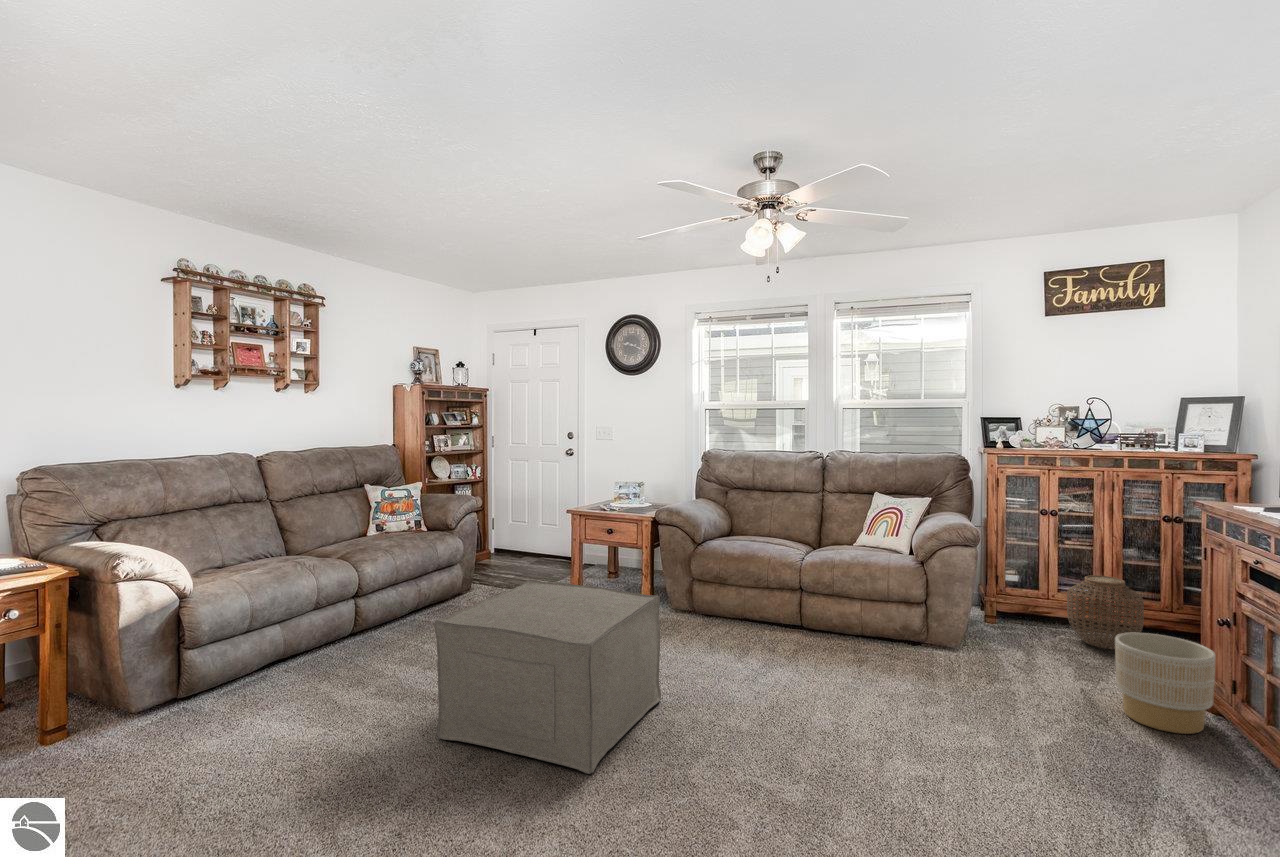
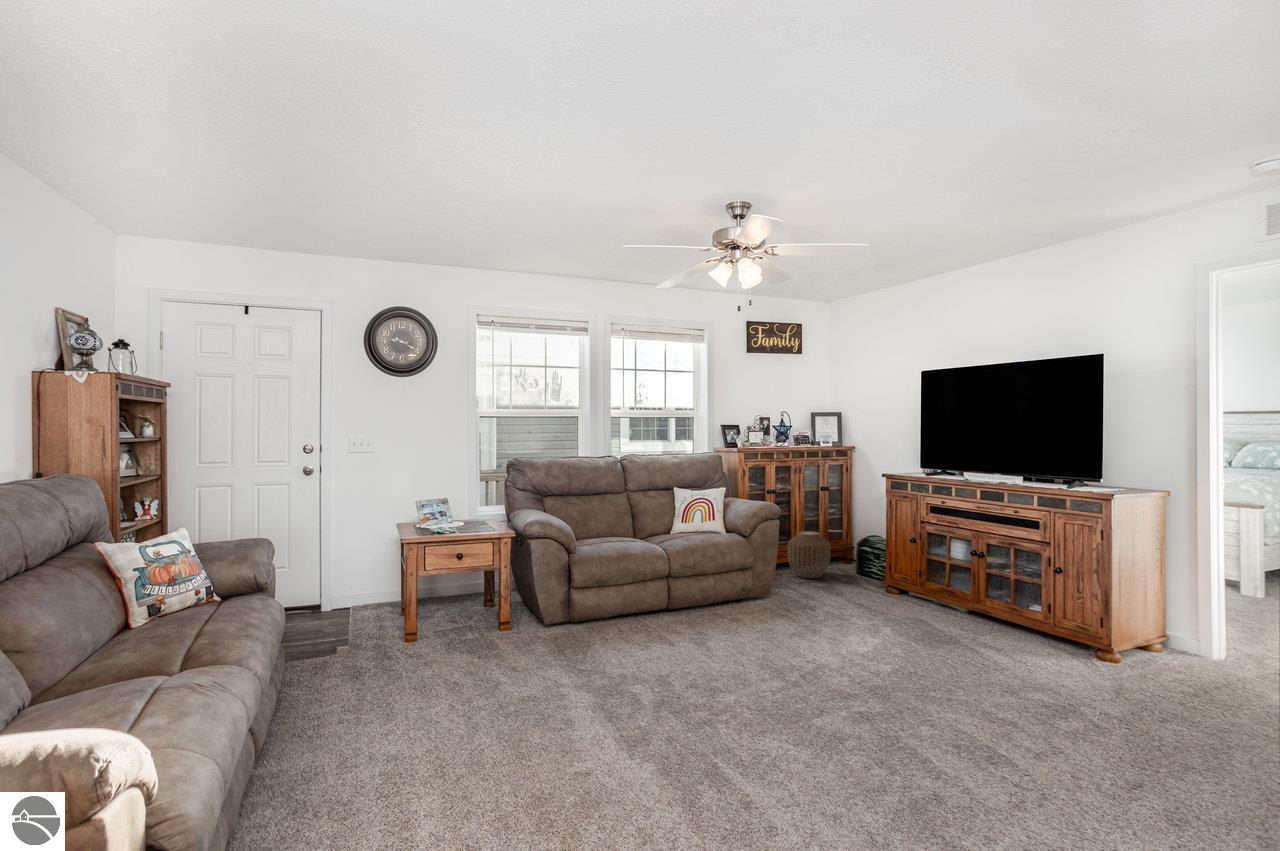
ottoman: present [434,580,661,774] -> none [565,600,791,810]
planter: present [1115,633,1215,734] -> none [878,559,928,614]

